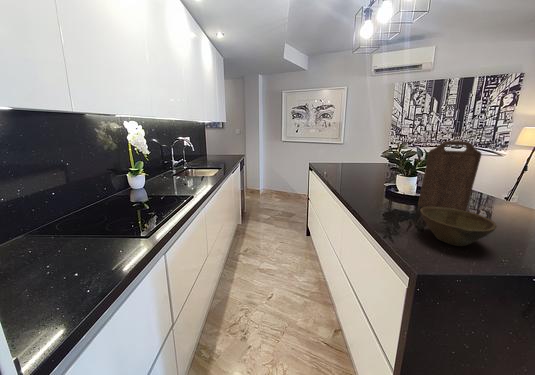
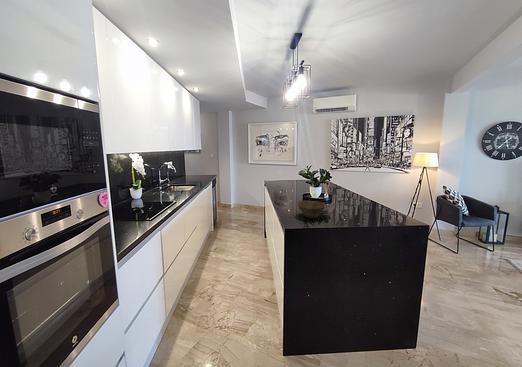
cutting board: present [418,141,481,211] -> none [312,166,337,206]

